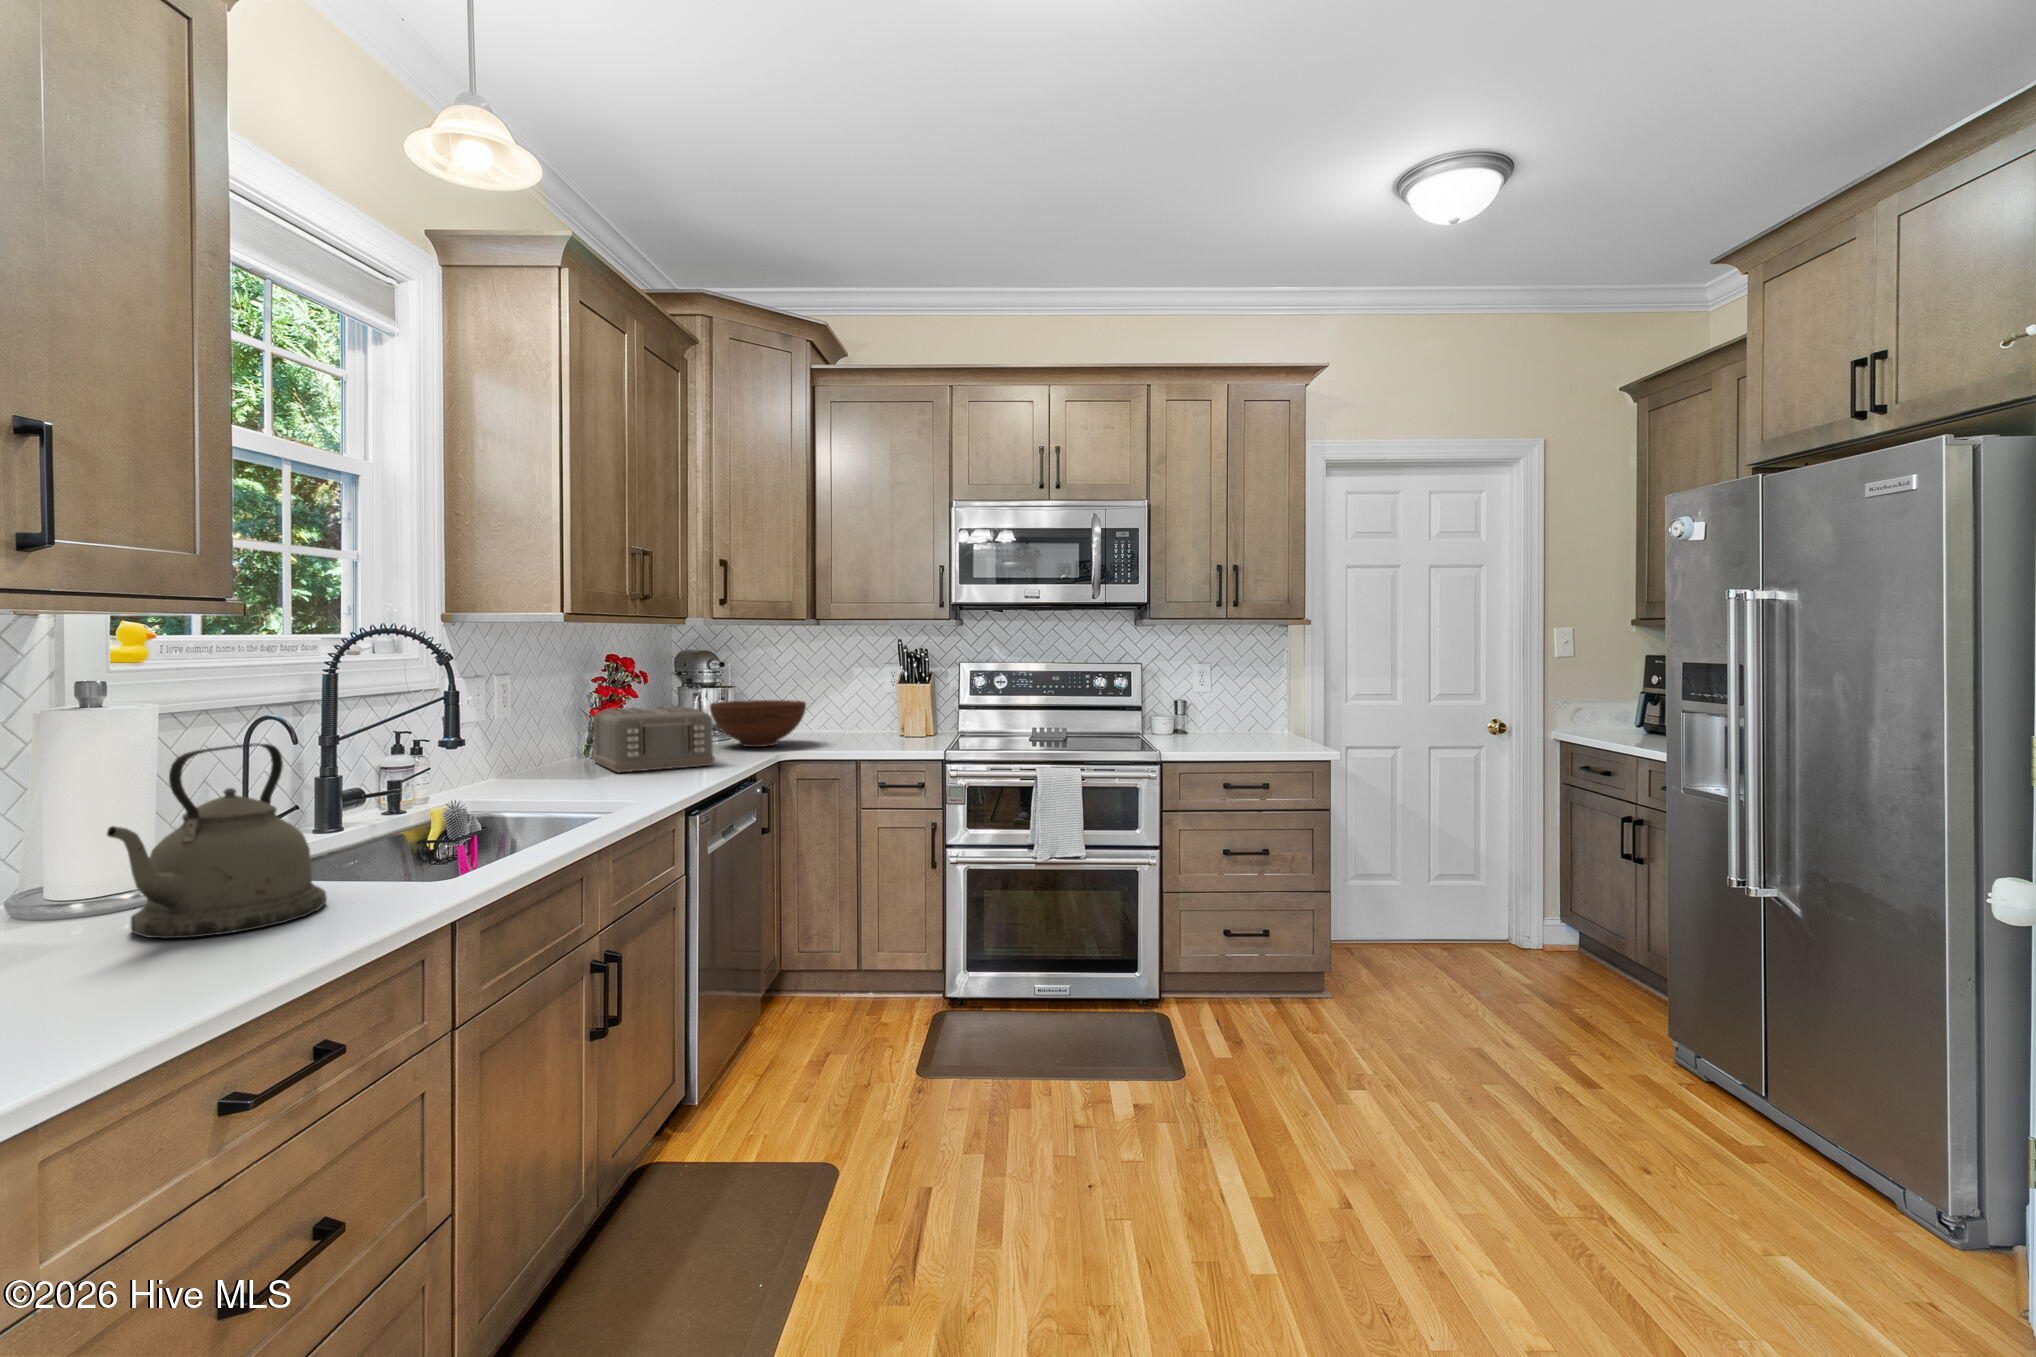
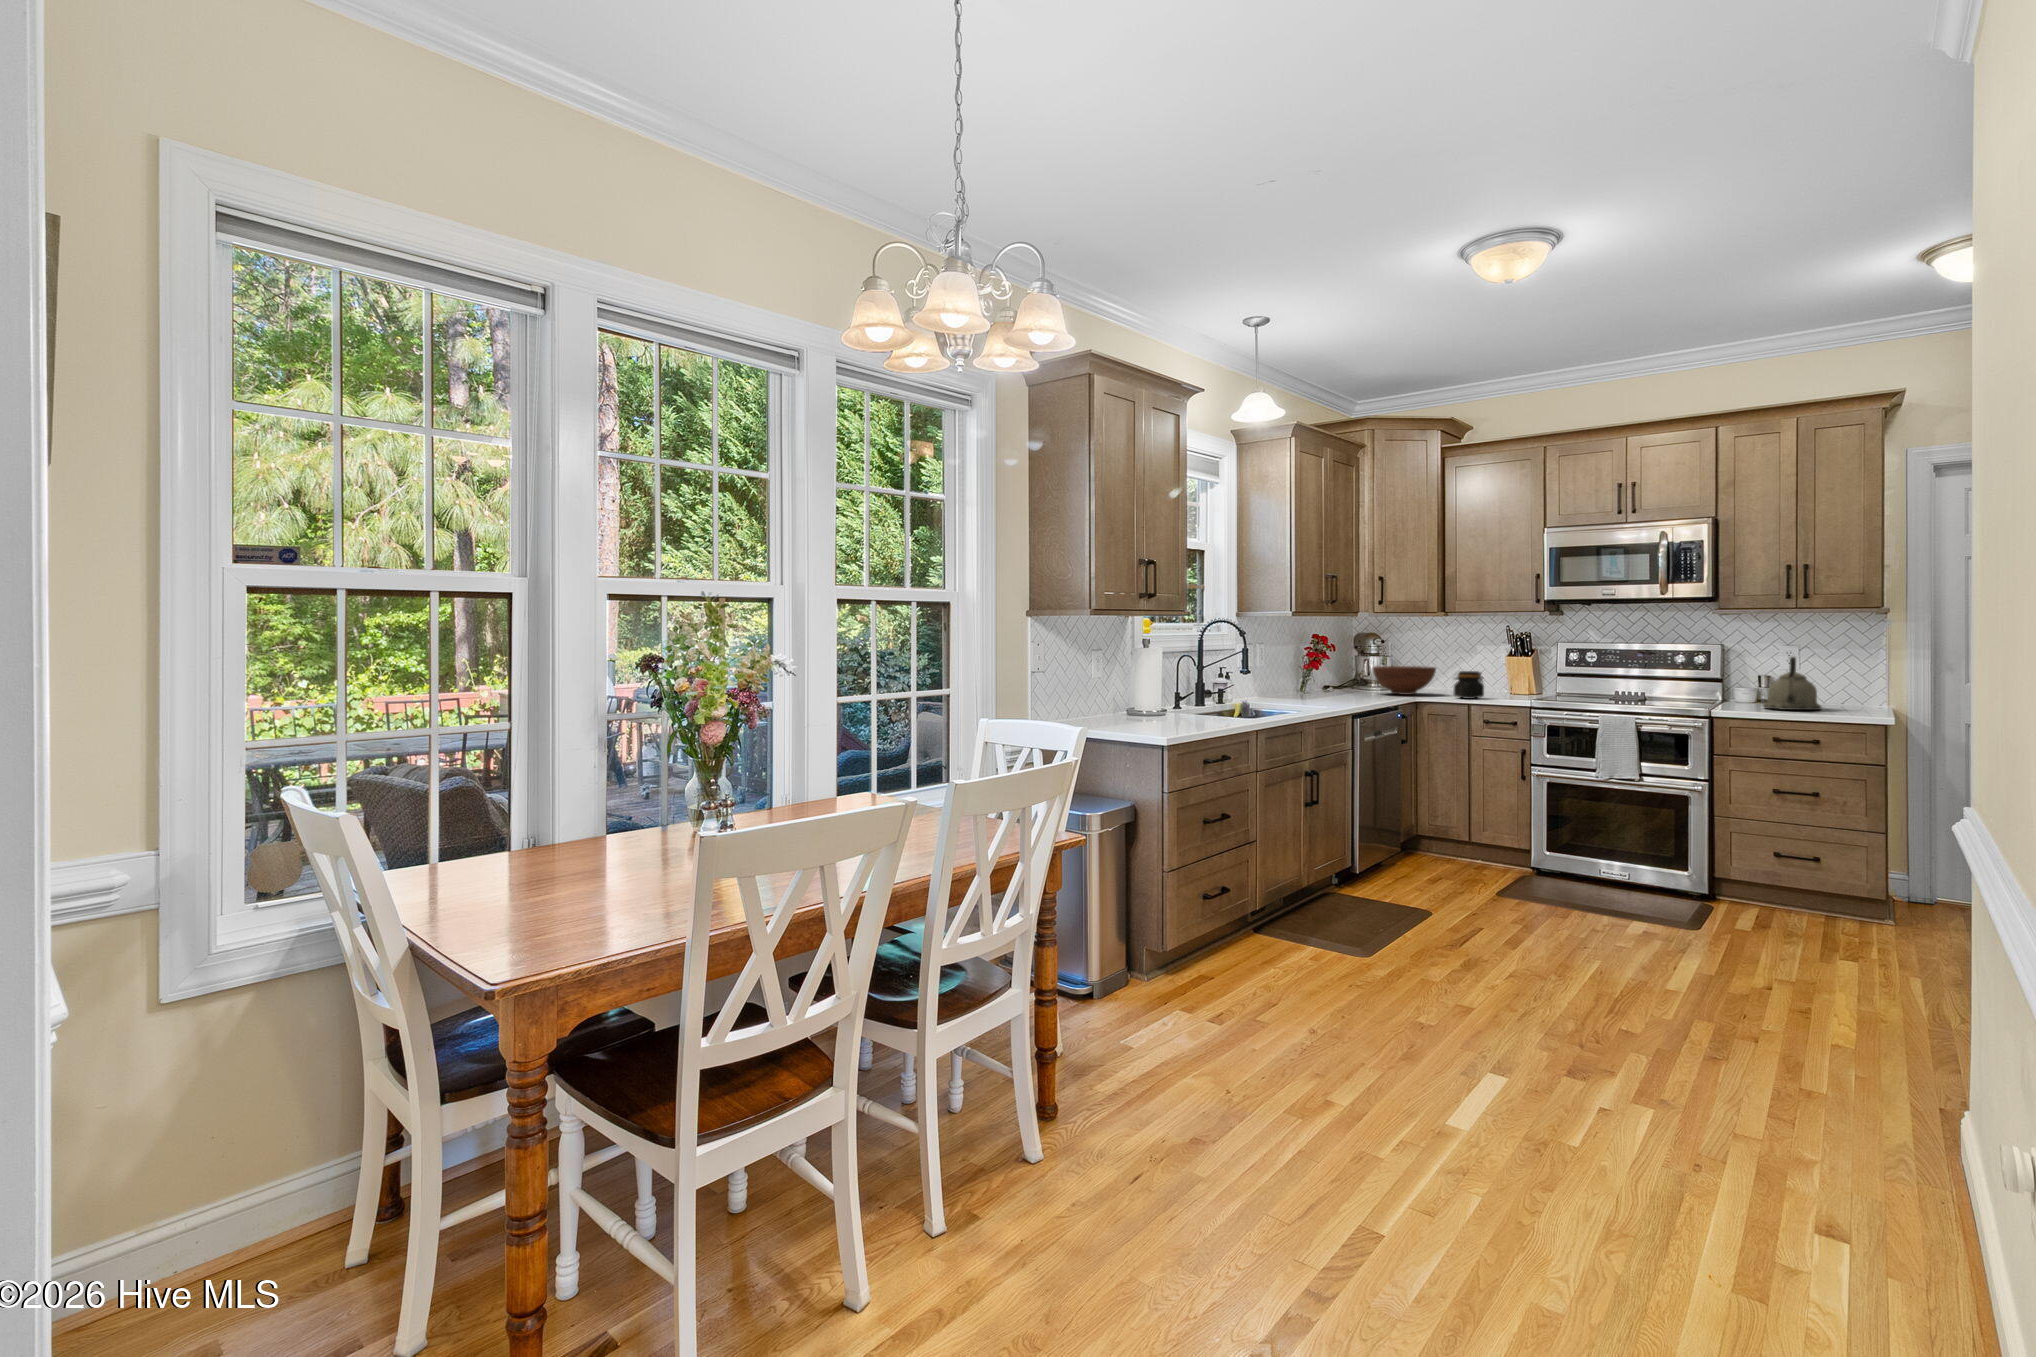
toaster: present [593,706,715,772] -> none [1303,666,1371,699]
jar: none [837,708,881,751] -> present [1454,671,1484,699]
kettle: present [107,743,327,938] -> present [1763,657,1822,710]

